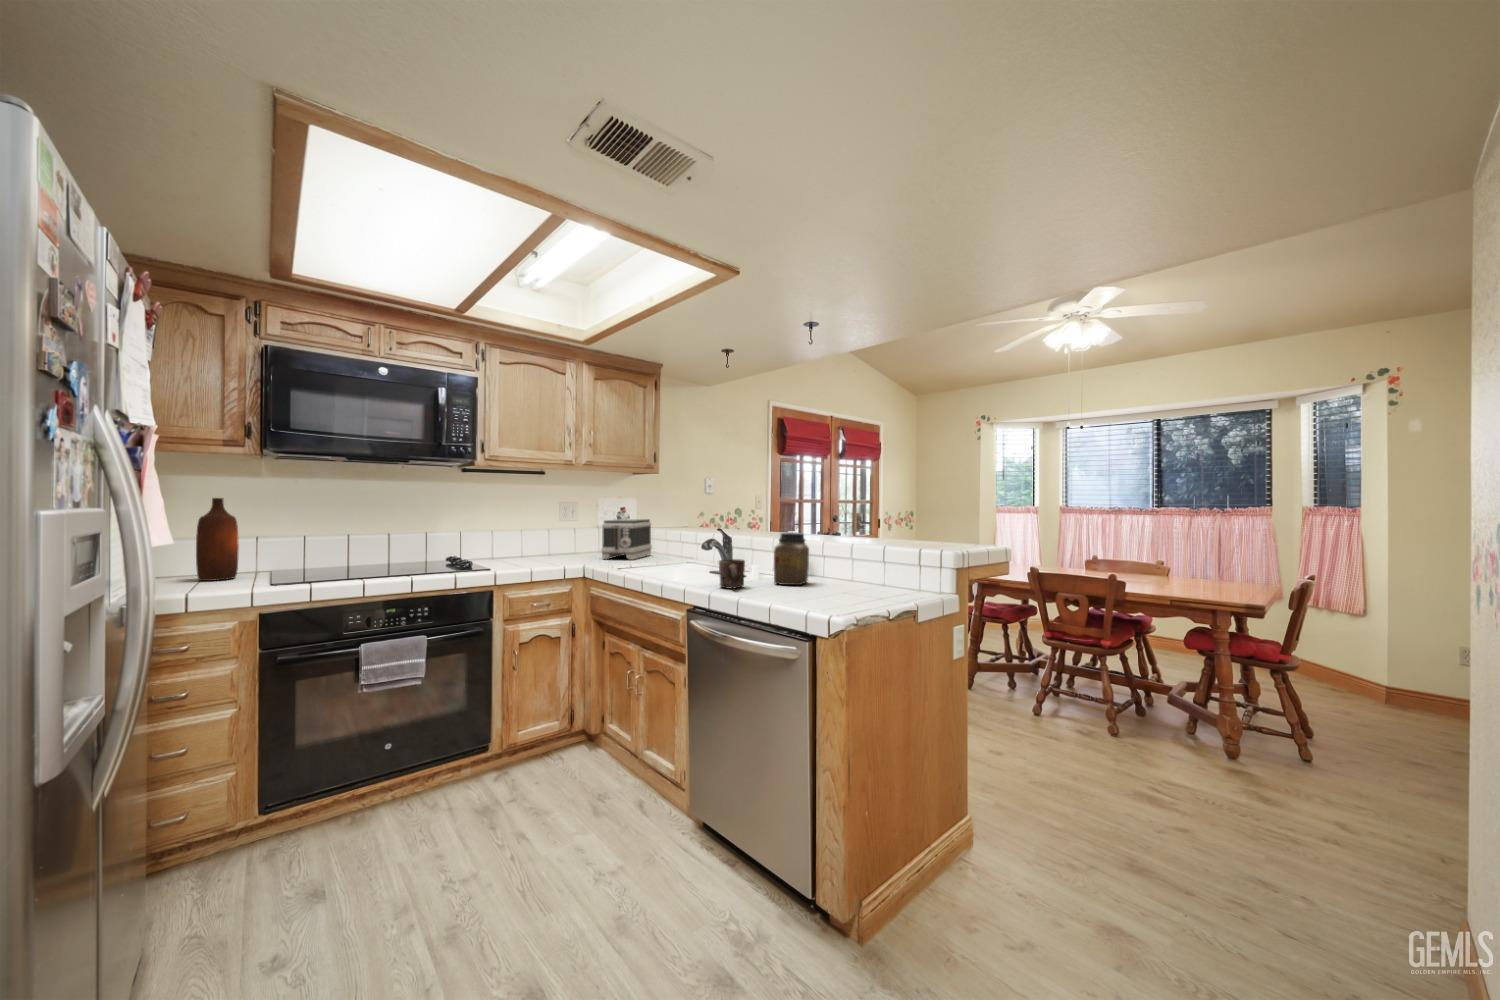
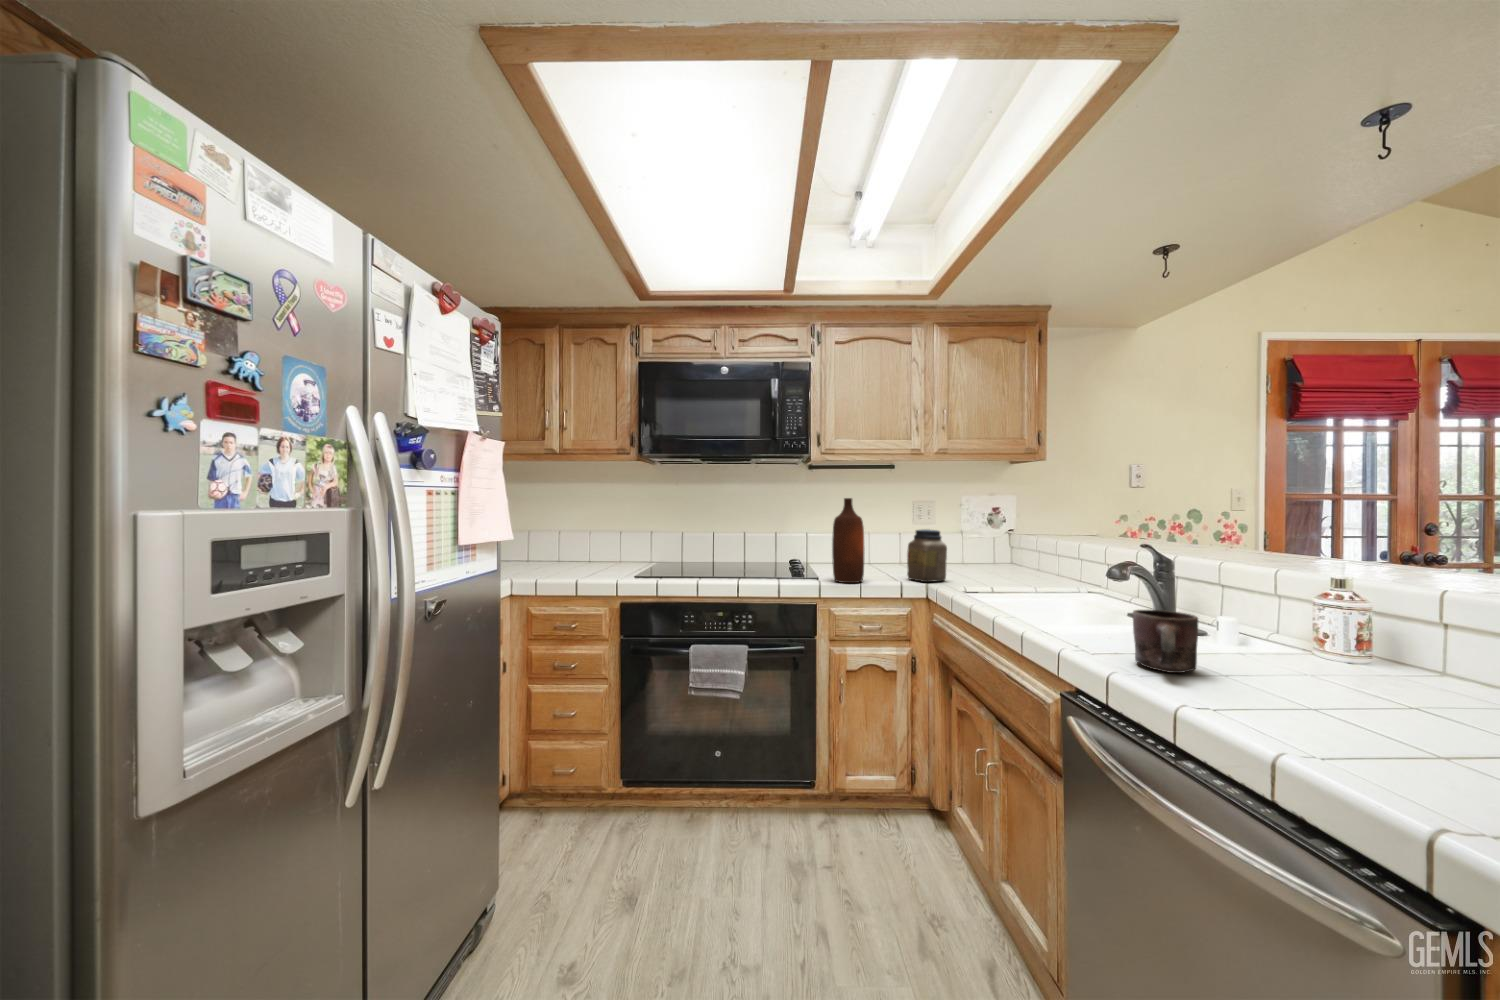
bottle: present [196,498,239,581] -> present [832,498,864,583]
toaster: present [601,519,652,560] -> none [961,523,1038,579]
jar: present [774,532,809,585] -> present [907,529,947,582]

